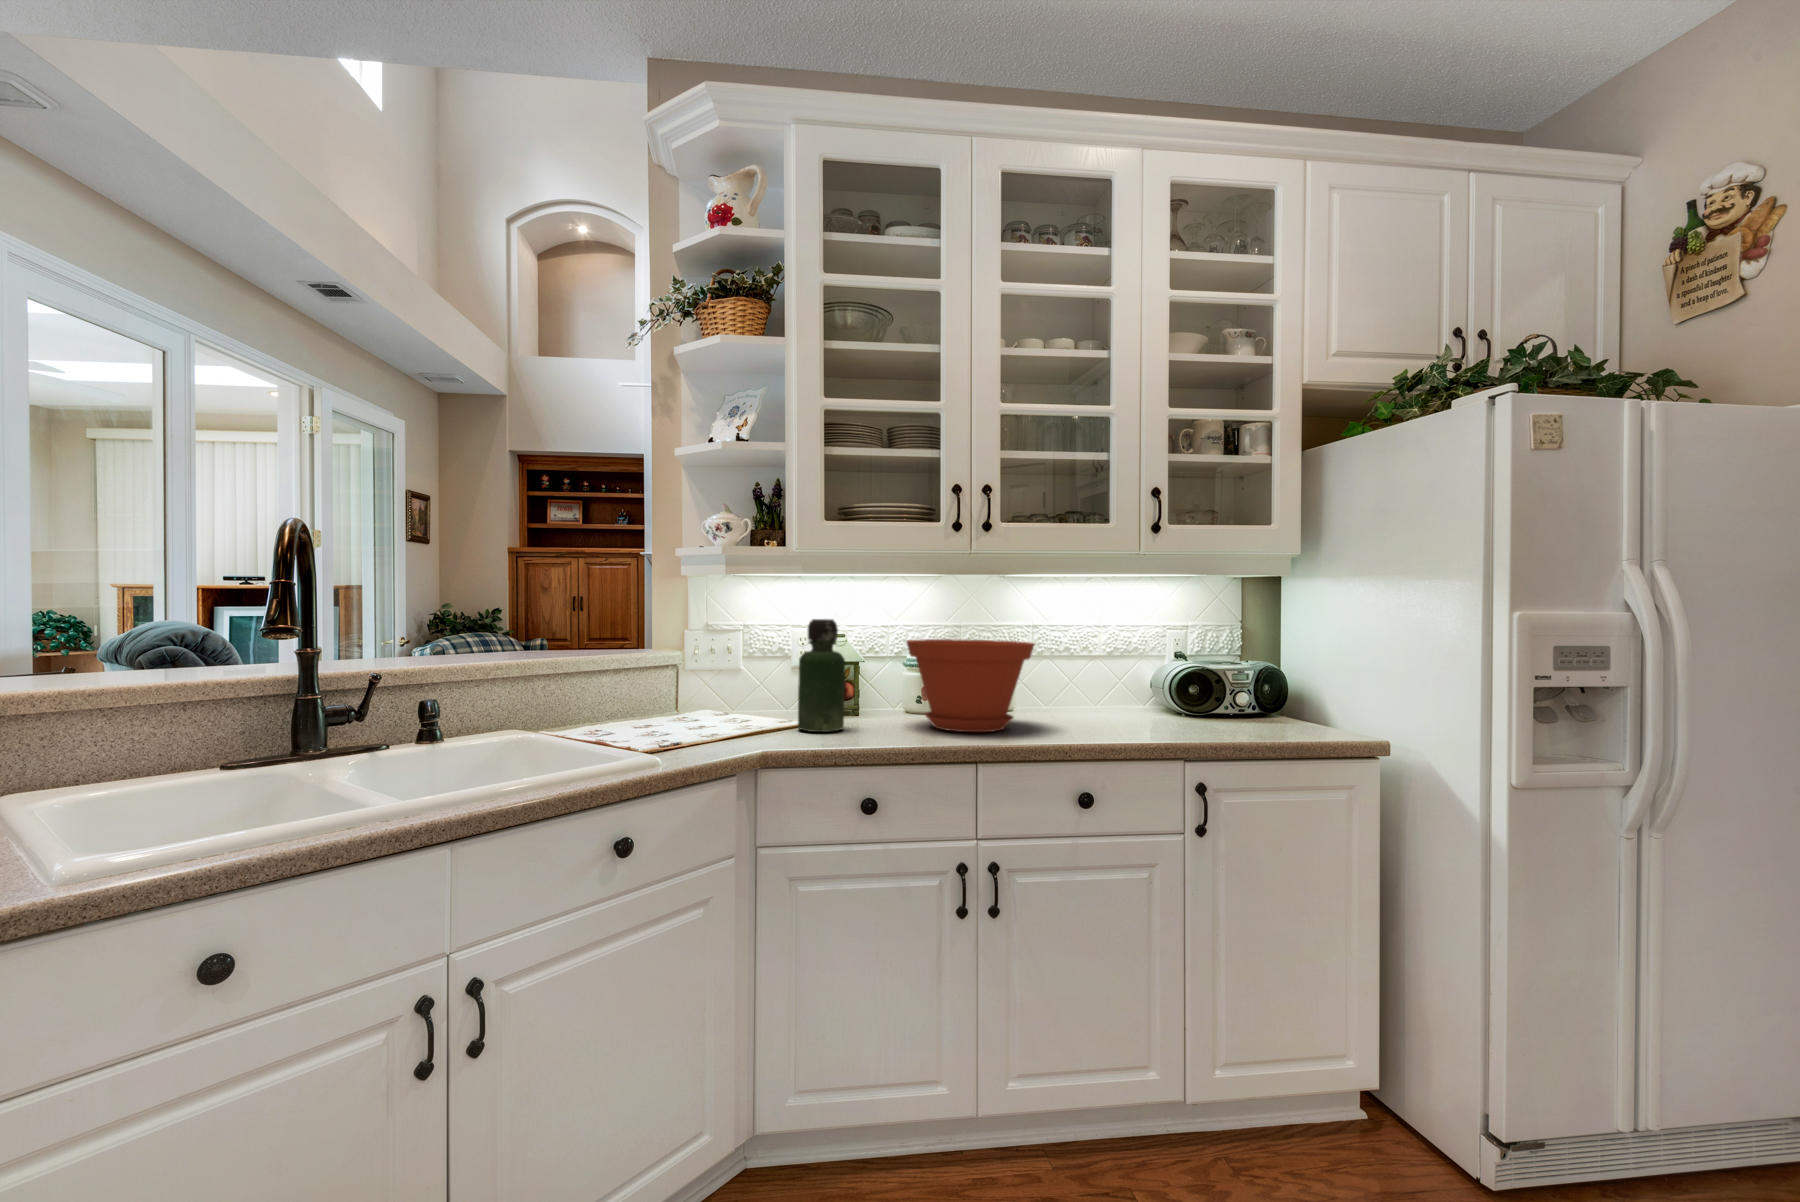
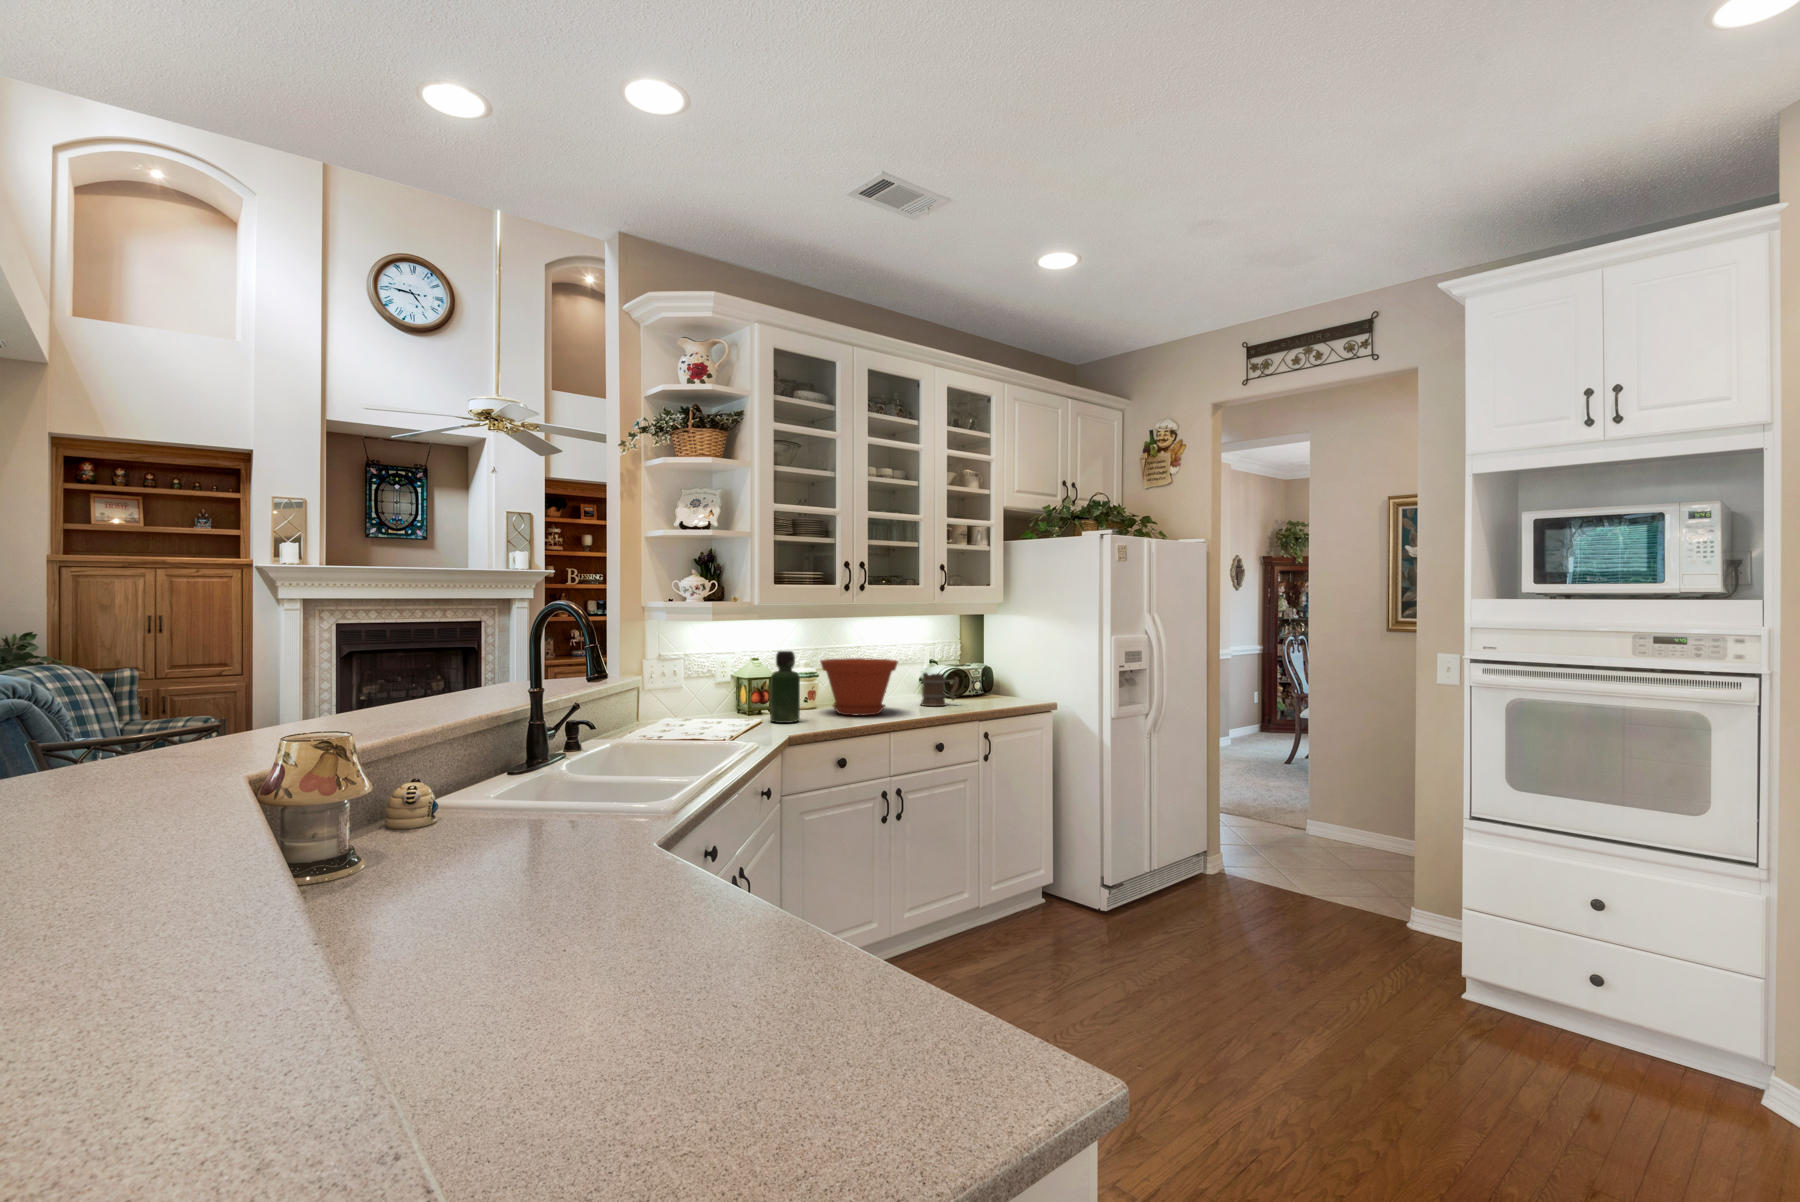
mug: none [1108,670,1175,729] -> present [921,673,959,706]

